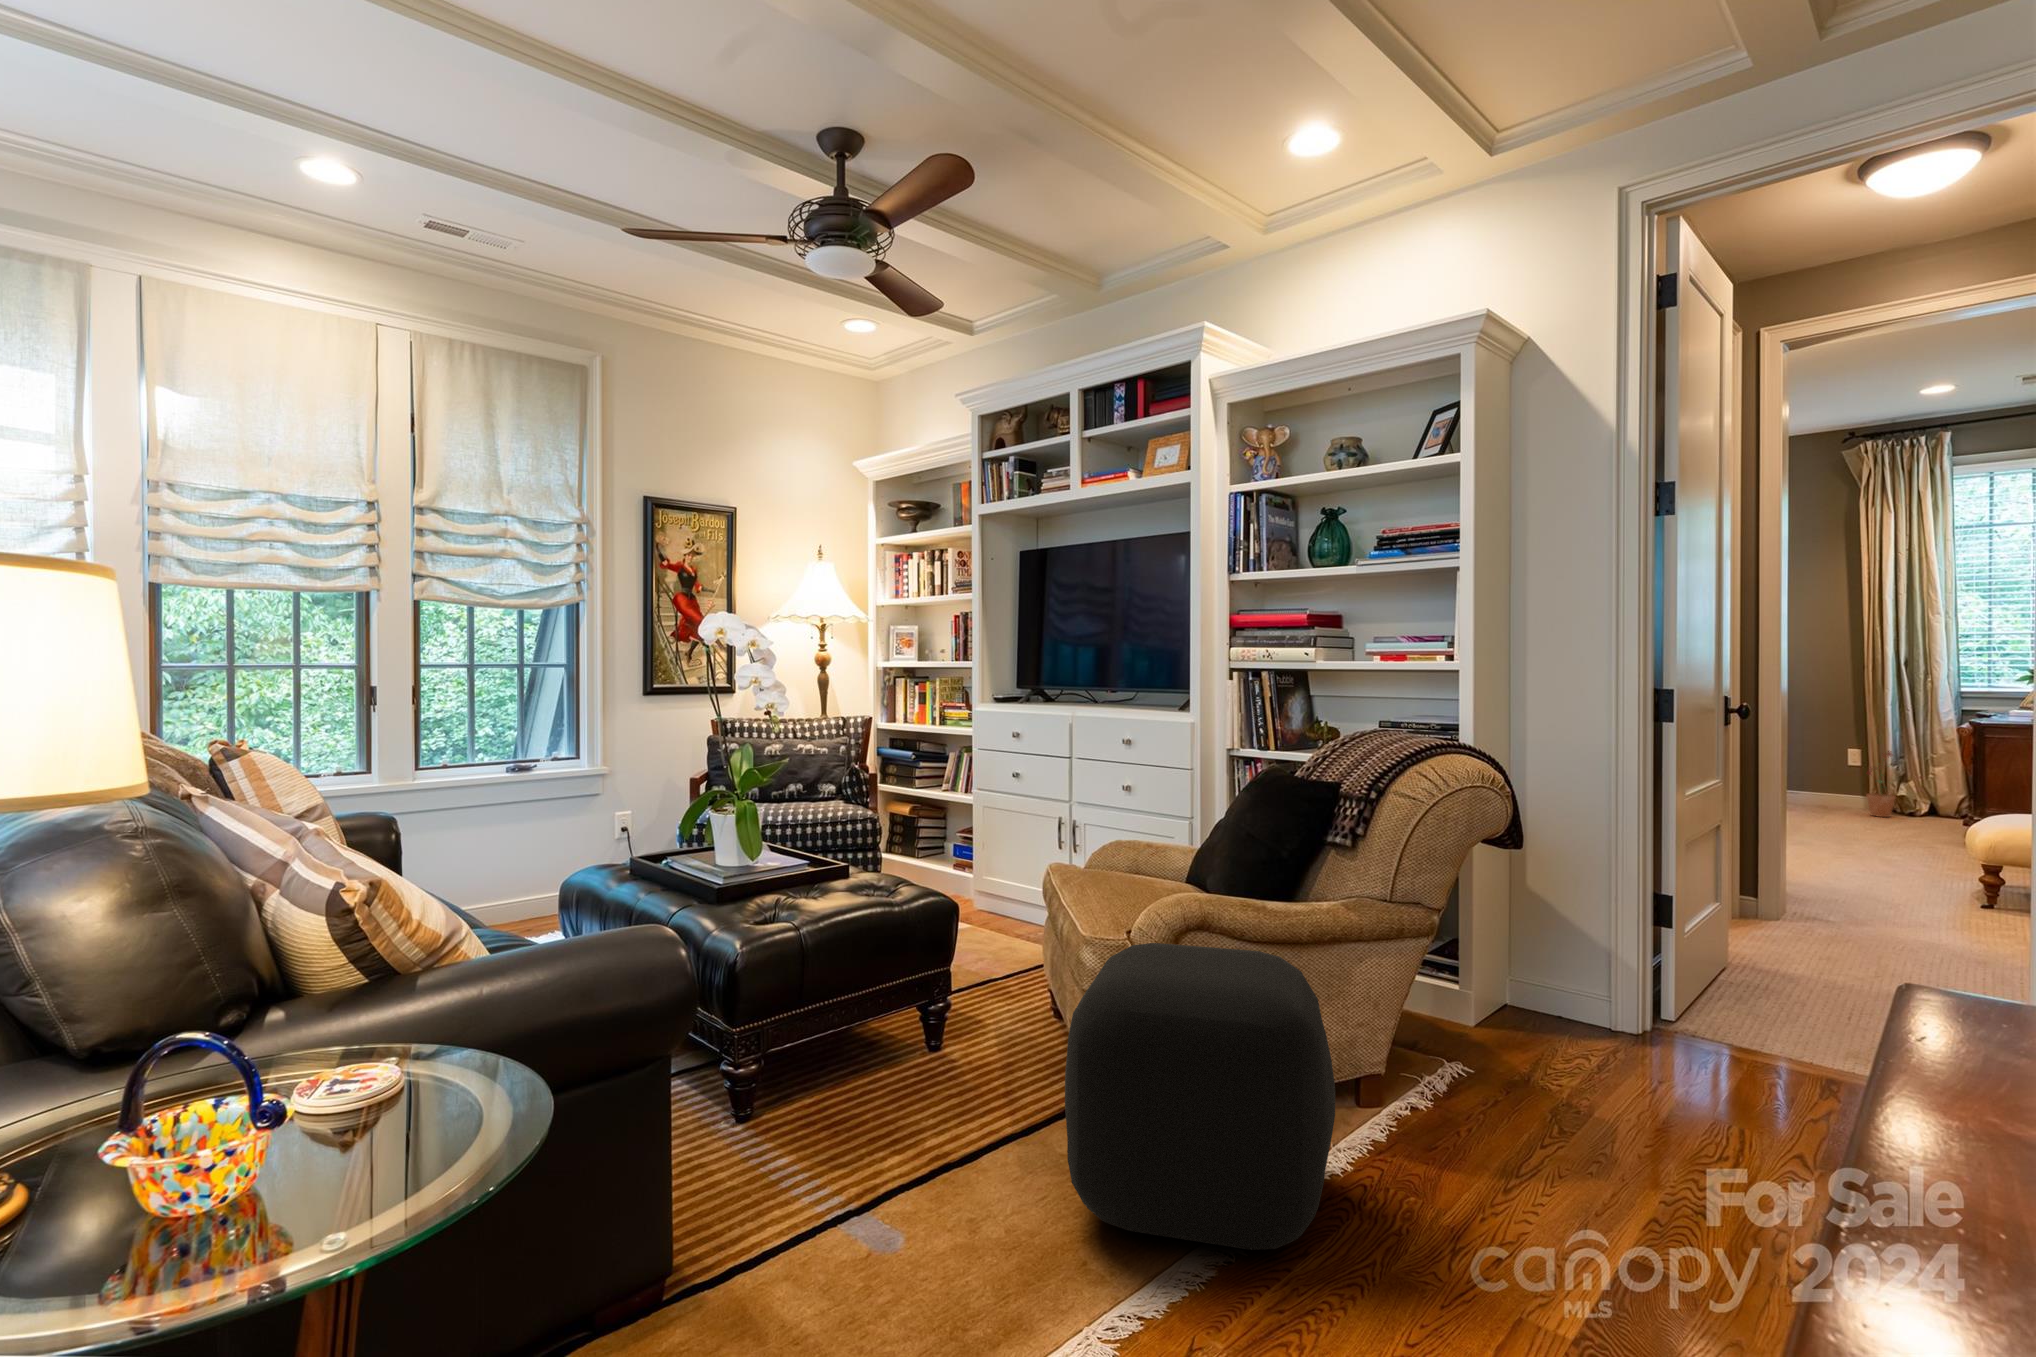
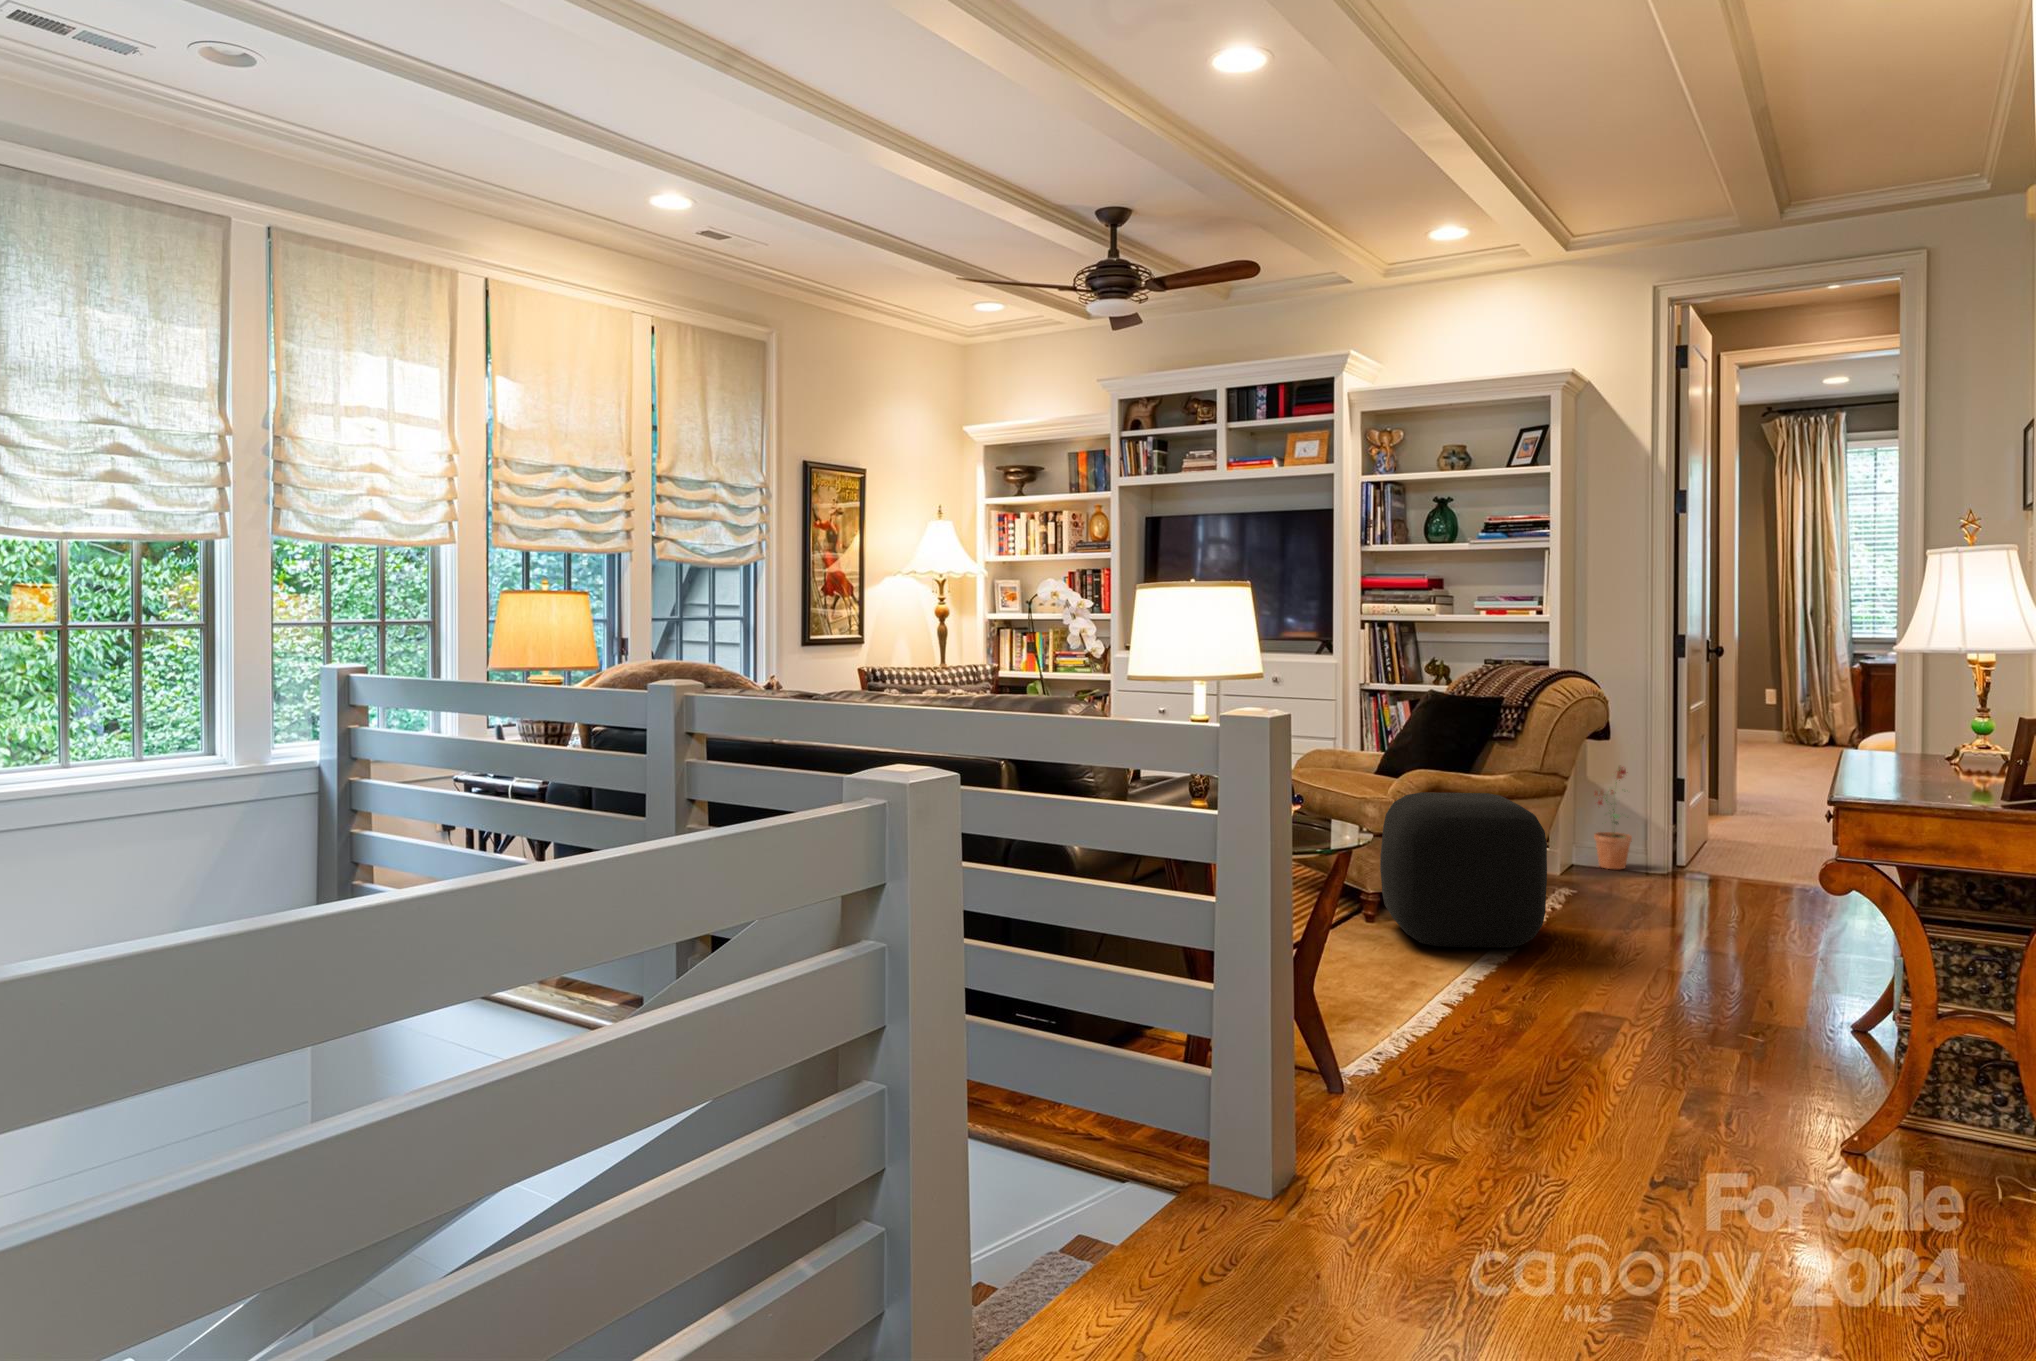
potted plant: present [1866,751,1895,817] -> present [1594,767,1632,869]

